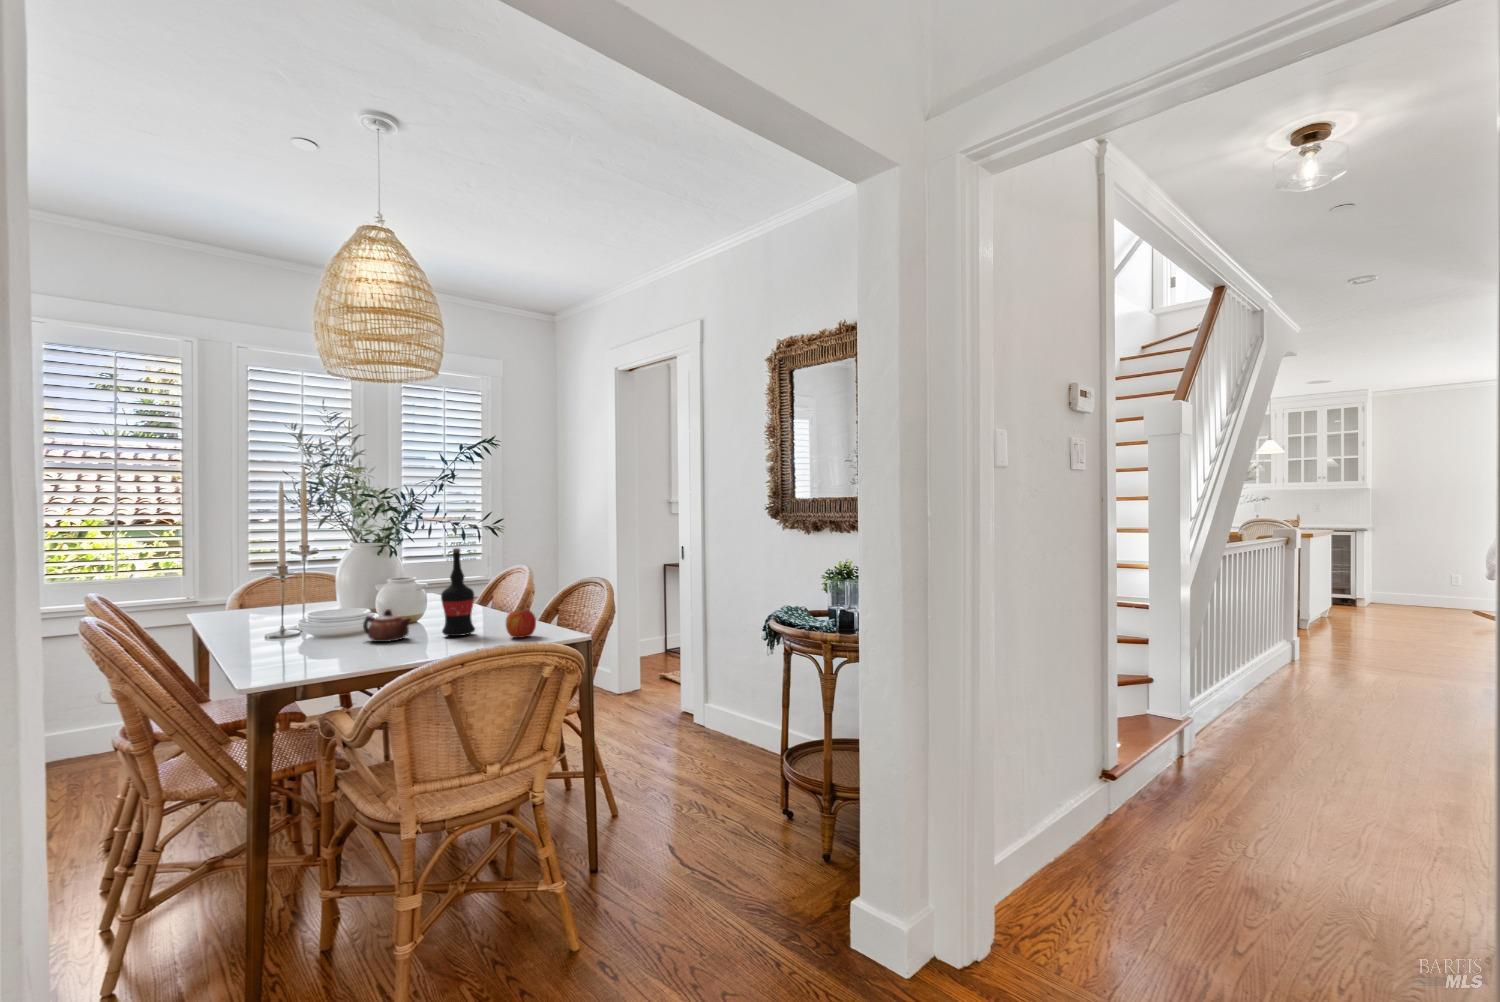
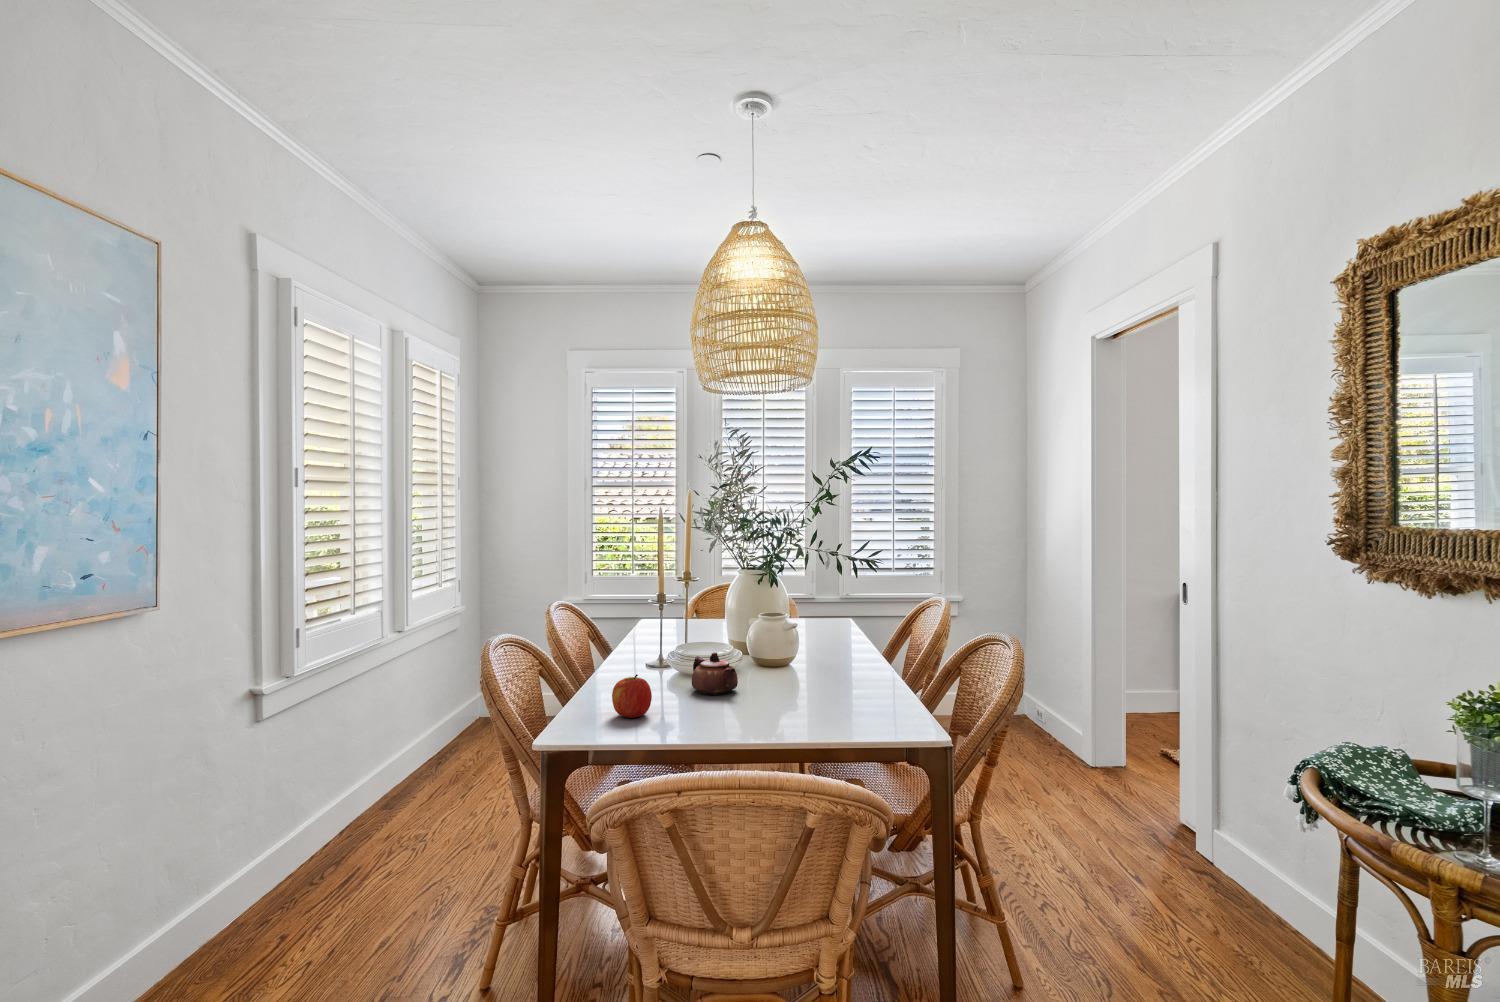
wine bottle: present [441,548,475,636] -> none [770,584,811,701]
apple: present [506,609,536,638] -> present [612,674,652,718]

